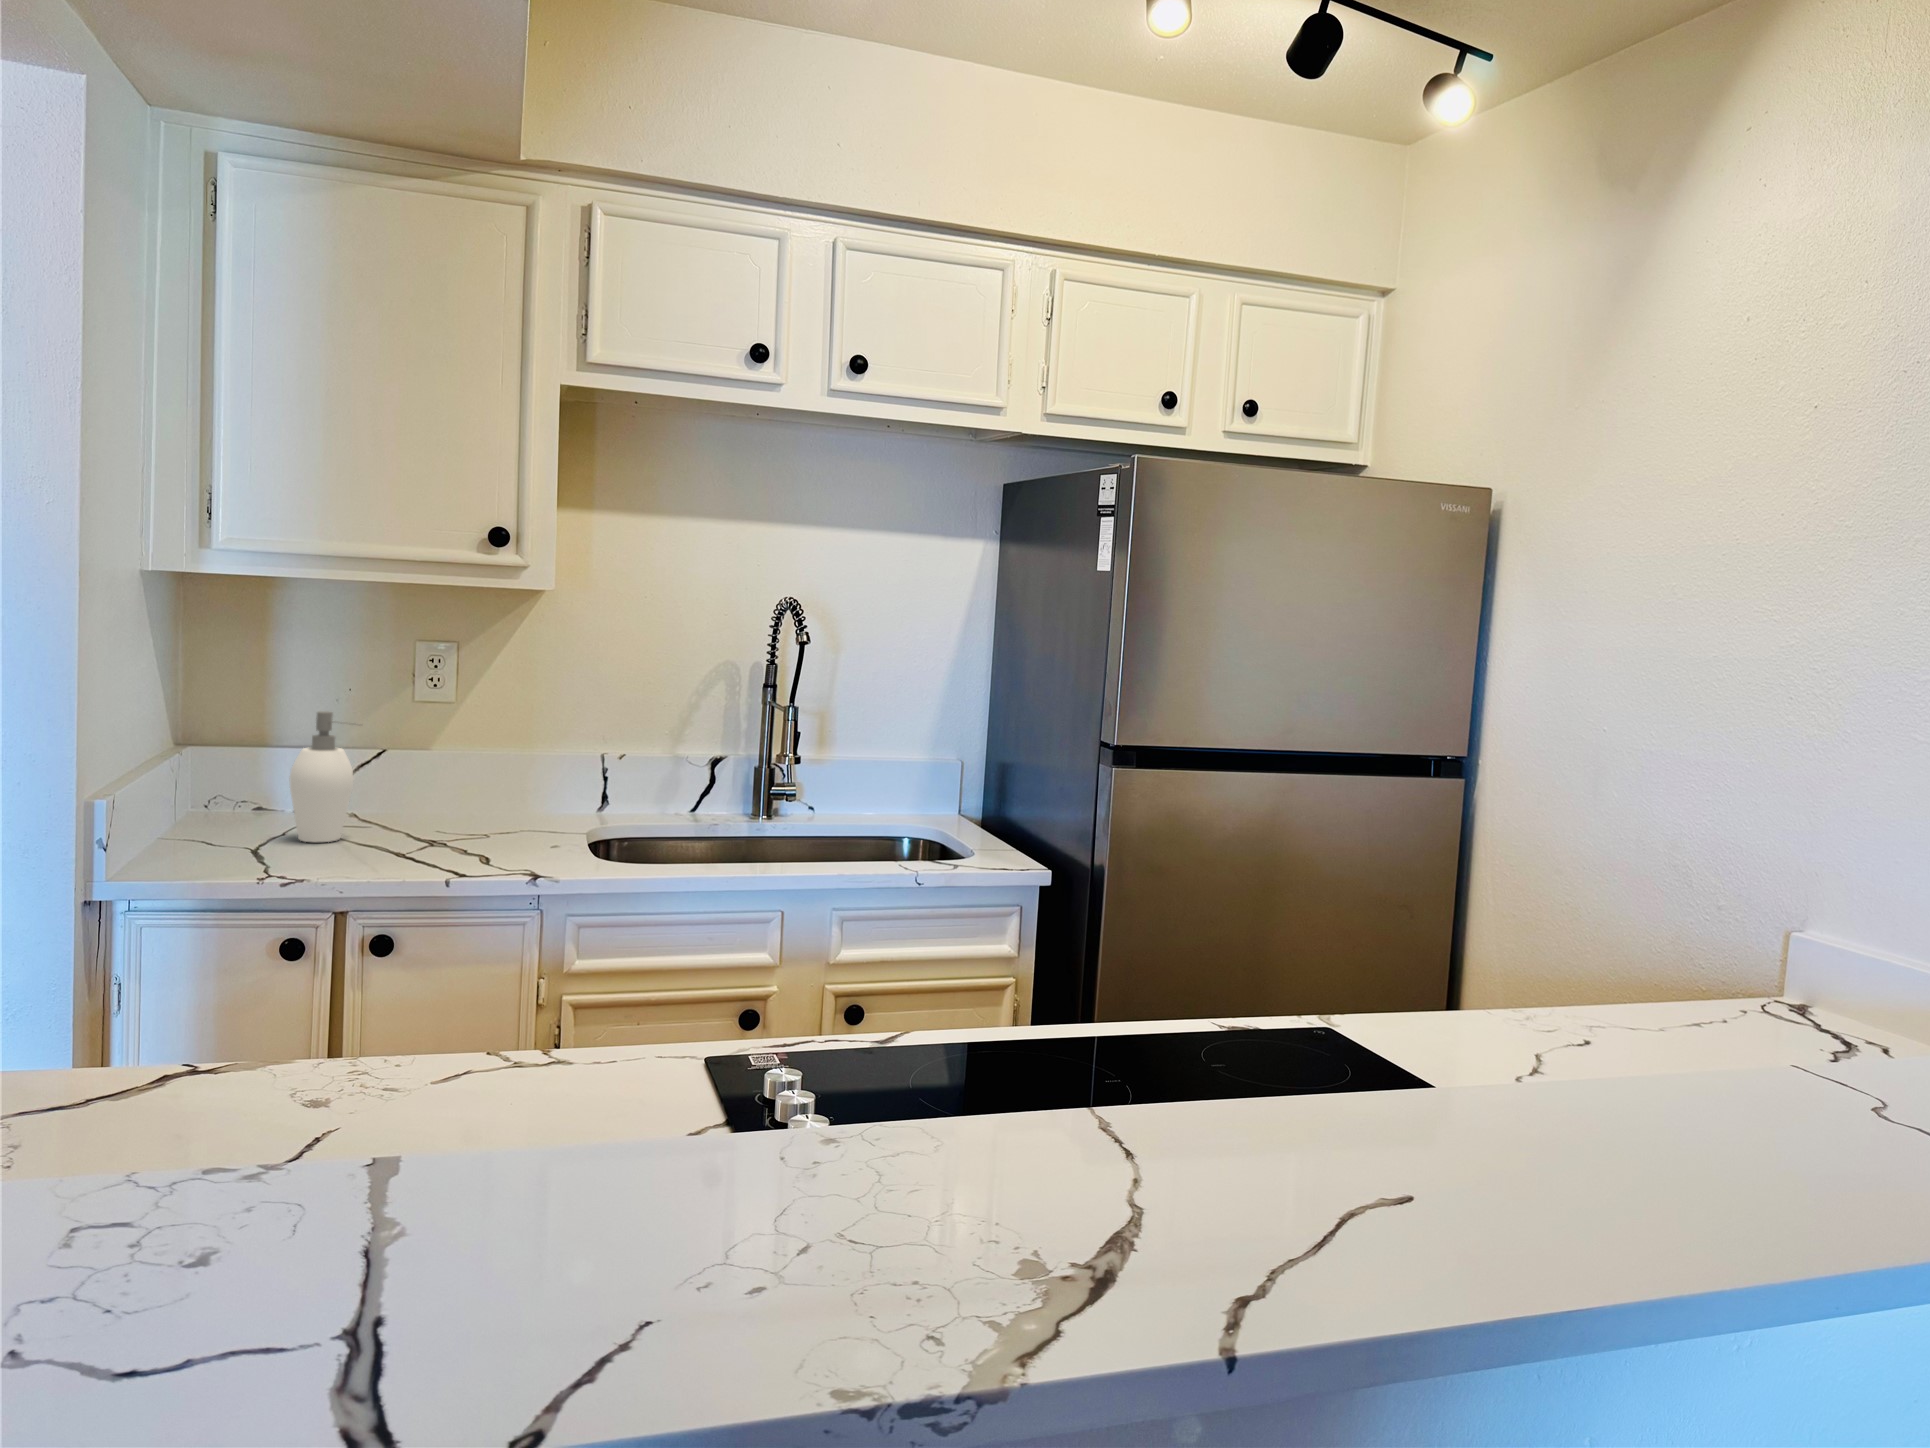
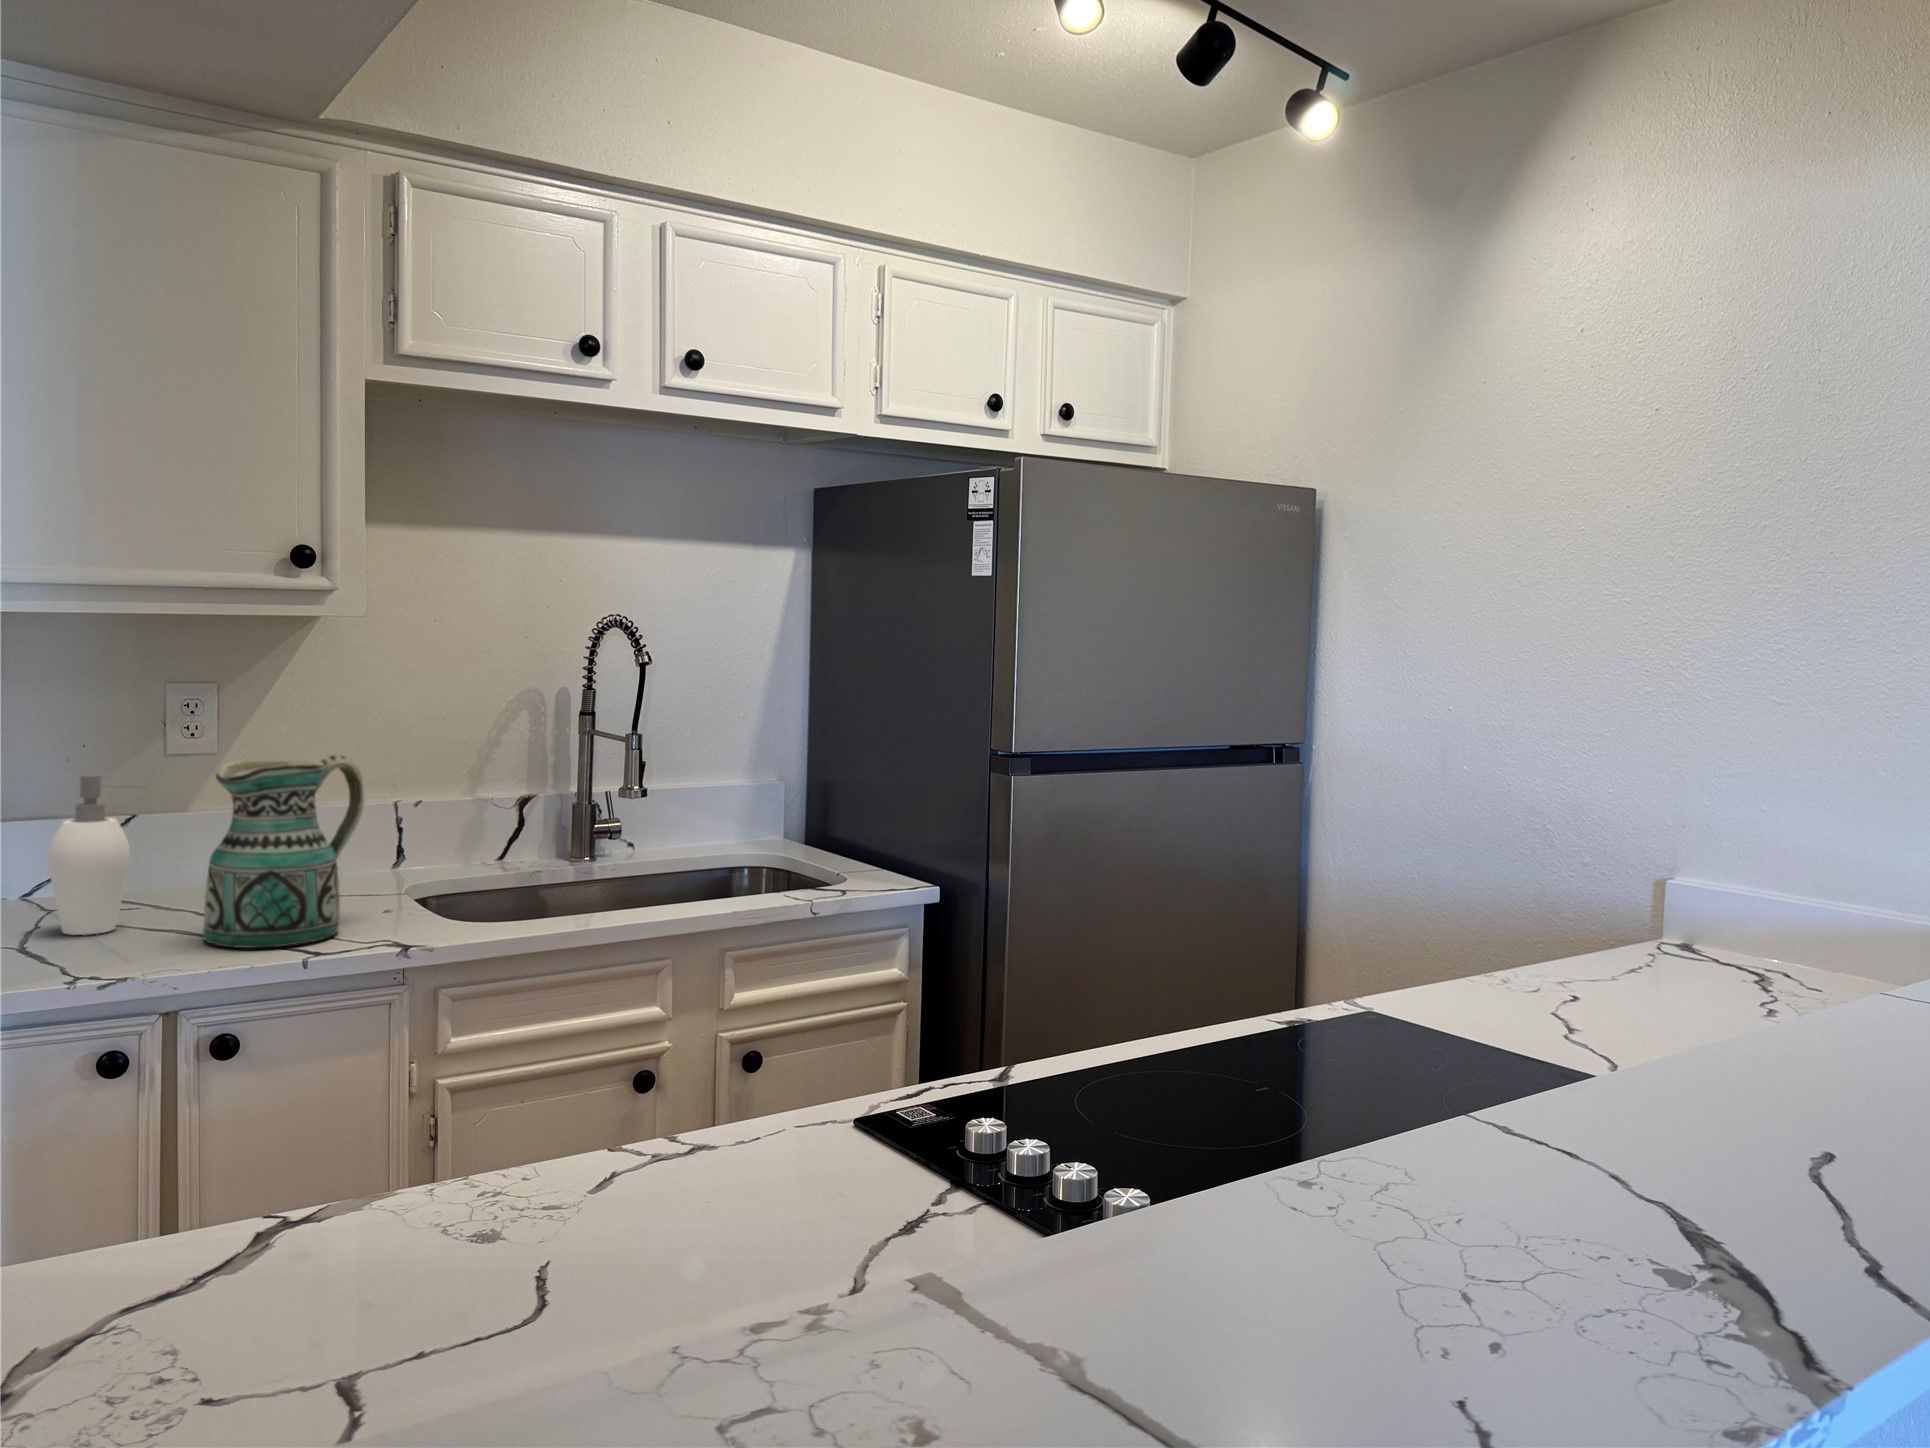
ceramic pitcher: none [388,707,534,867] -> present [203,755,364,948]

